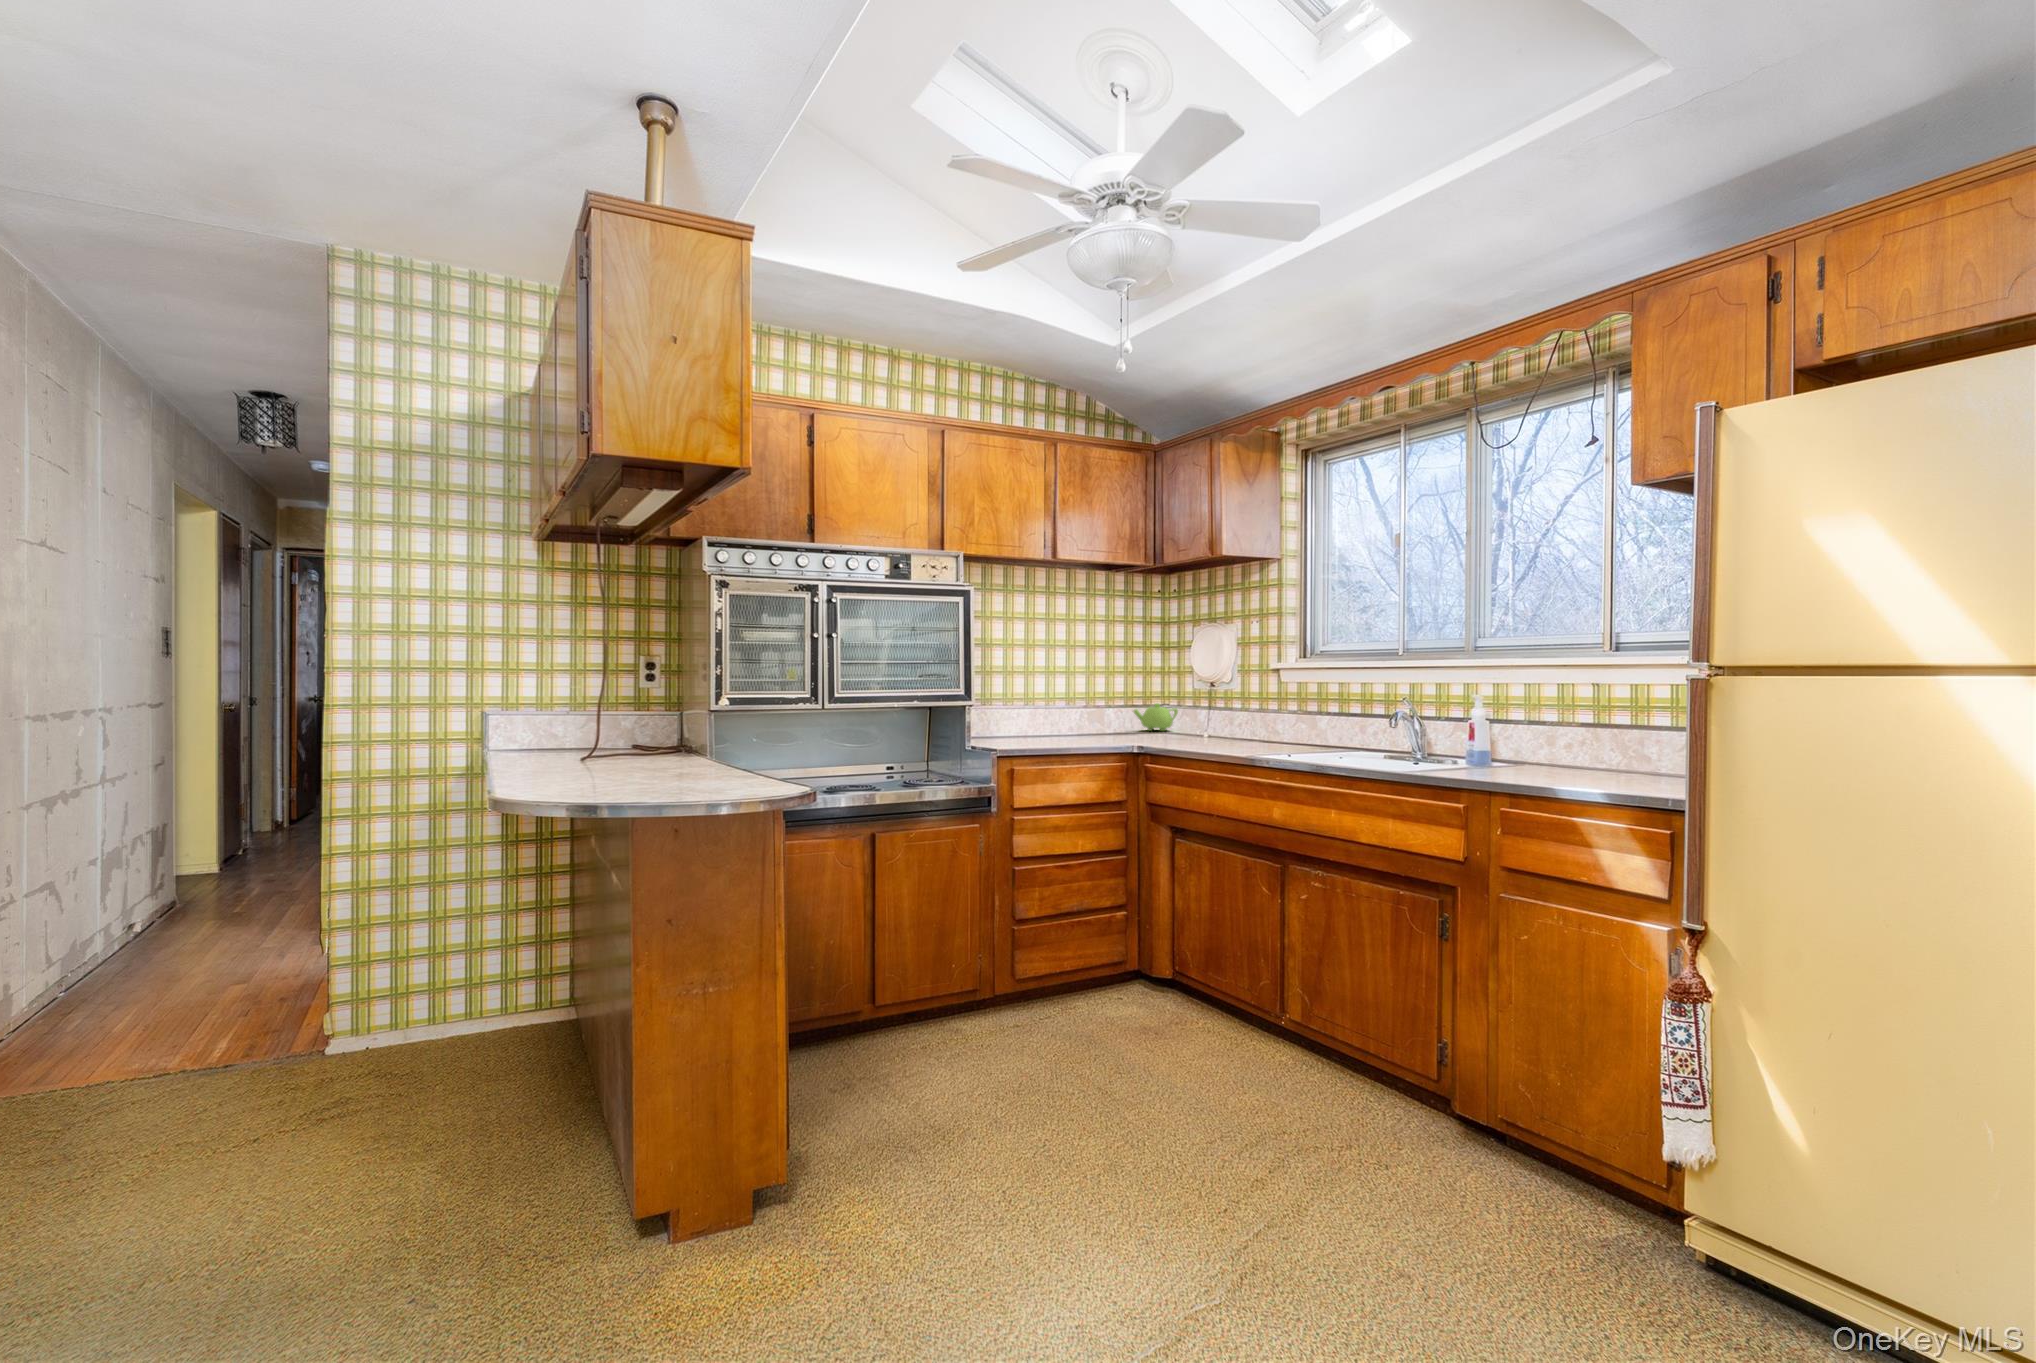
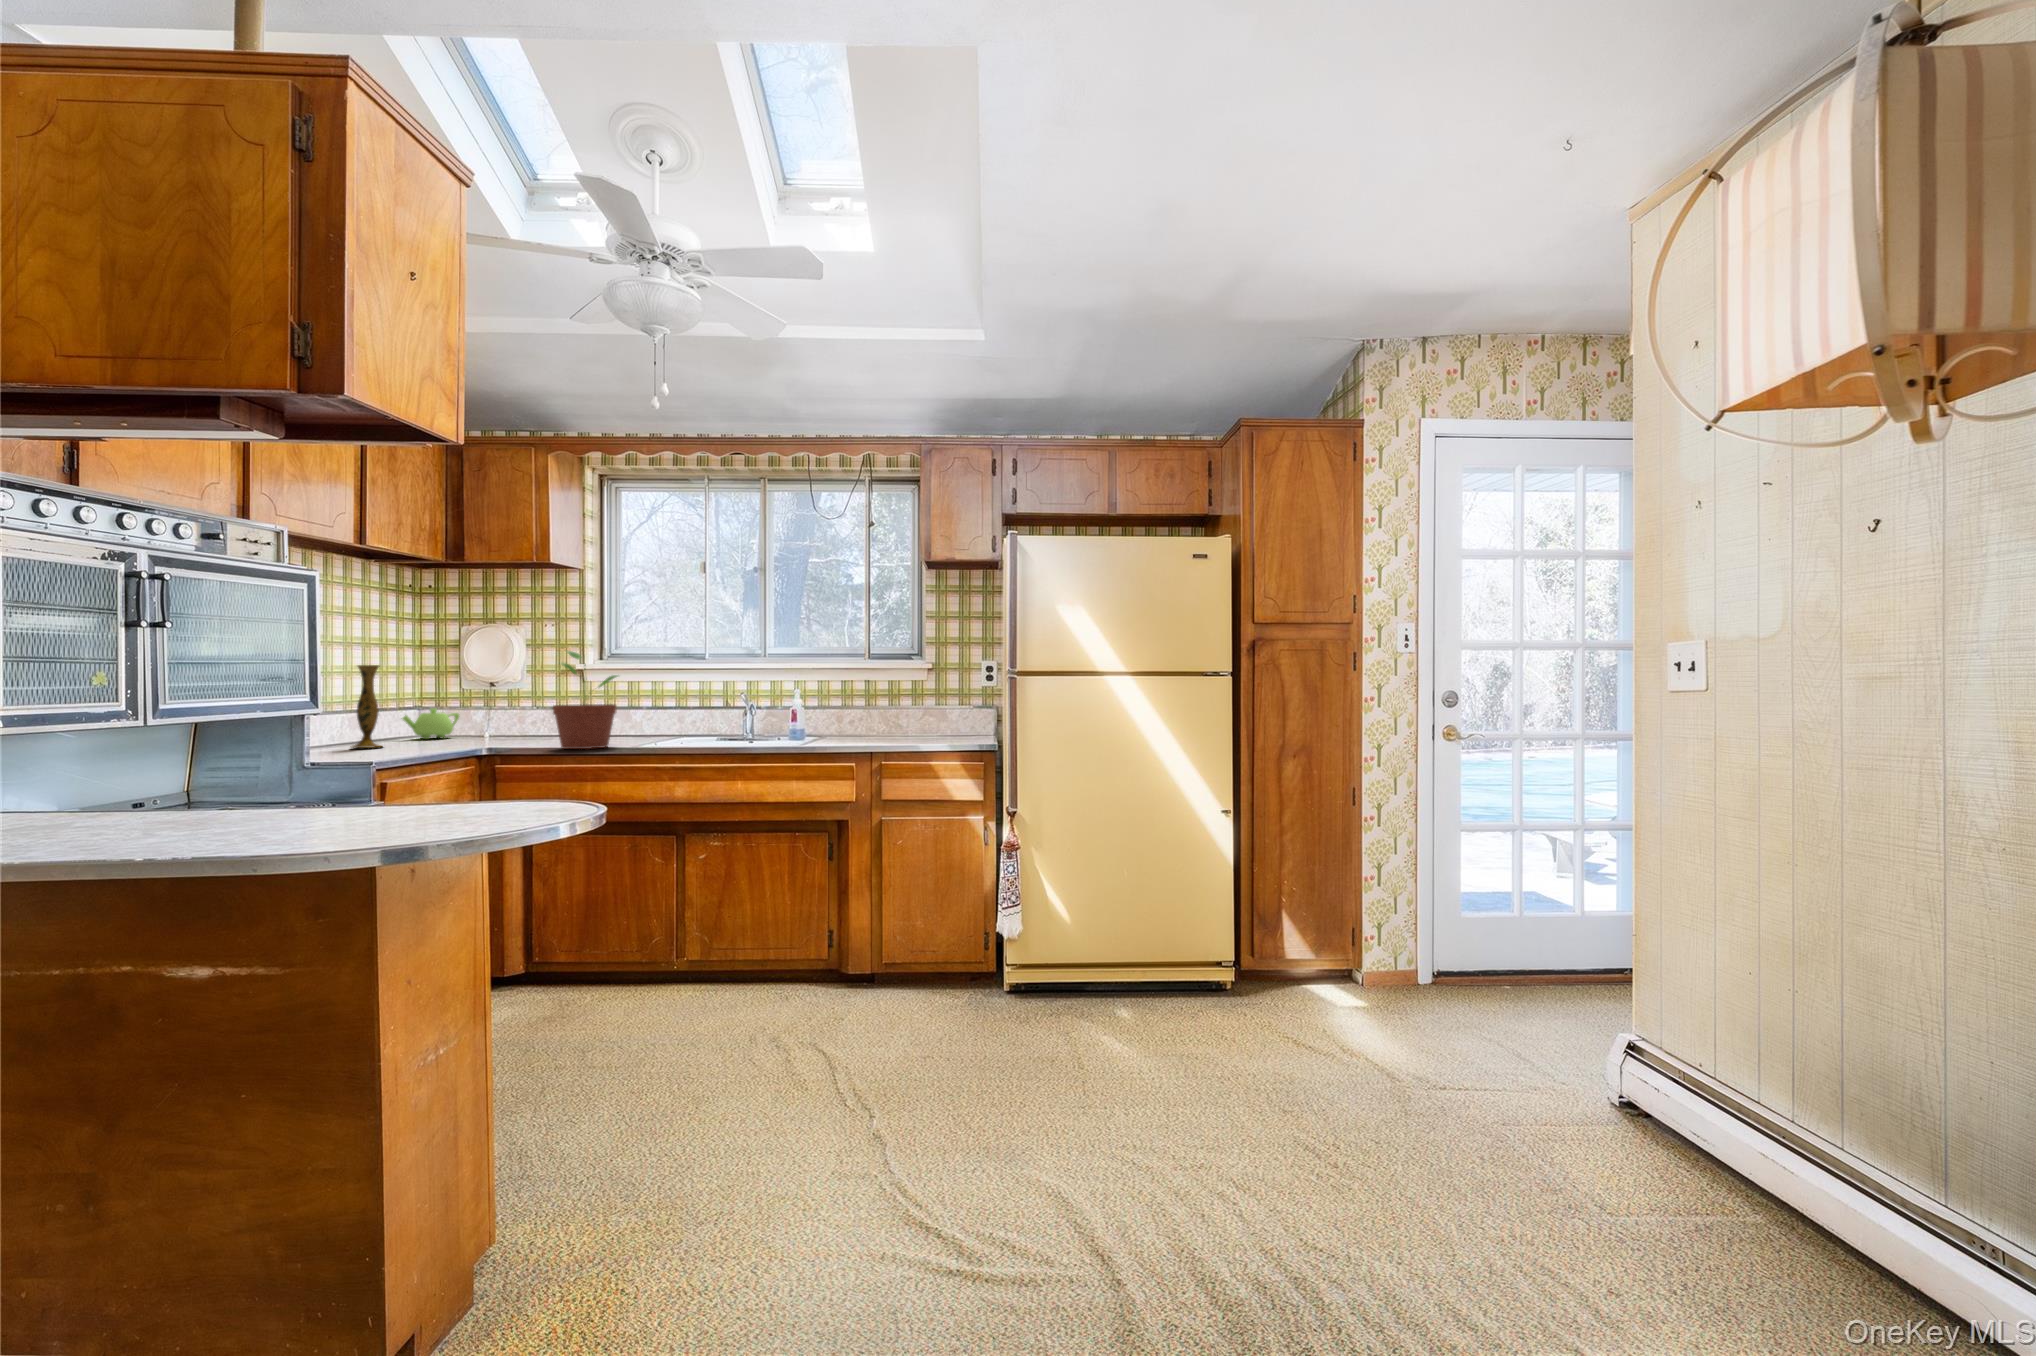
potted plant: none [1181,650,1241,752] -> present [553,651,618,749]
vase: none [1073,663,1098,735] -> present [352,665,381,748]

